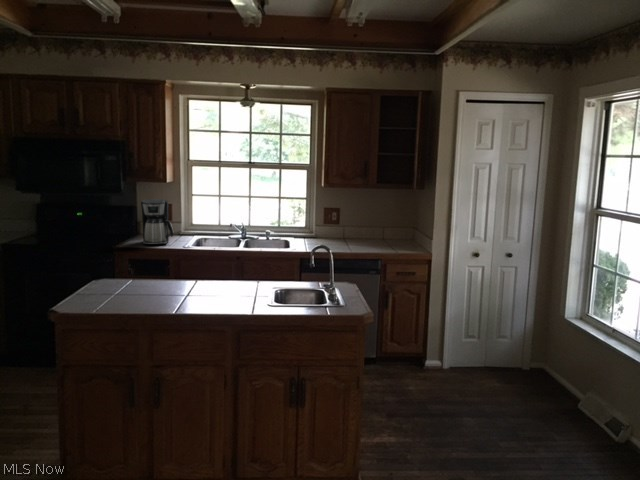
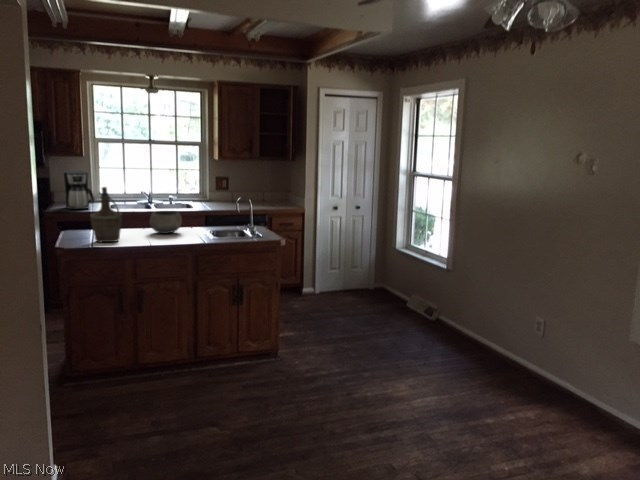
bottle: none [92,230,137,307] -> present [91,187,122,242]
bowl: none [186,260,233,293] -> present [150,211,182,233]

